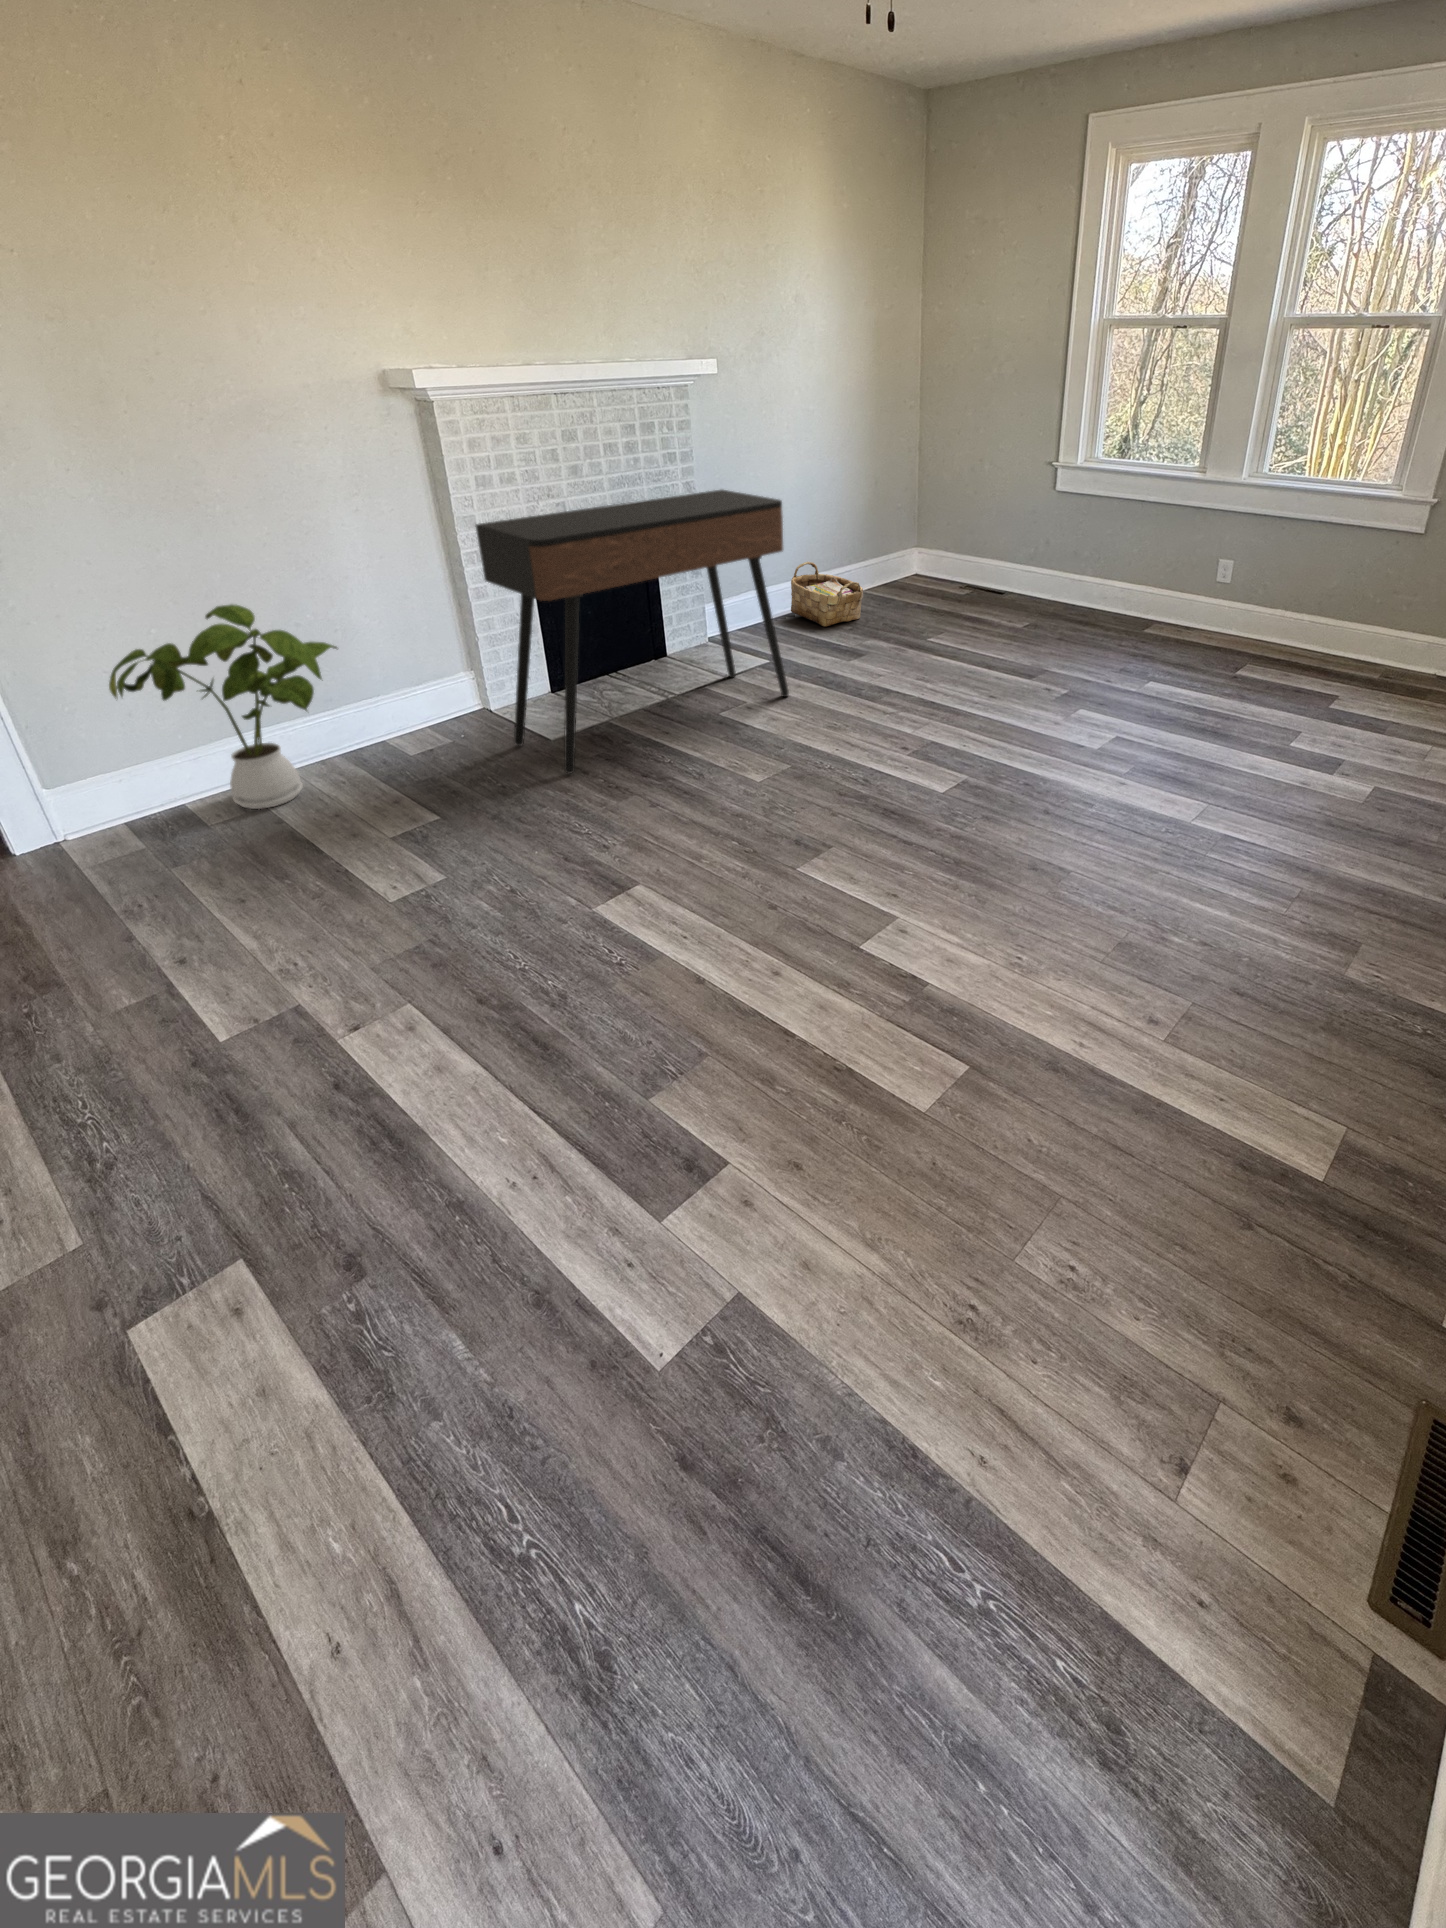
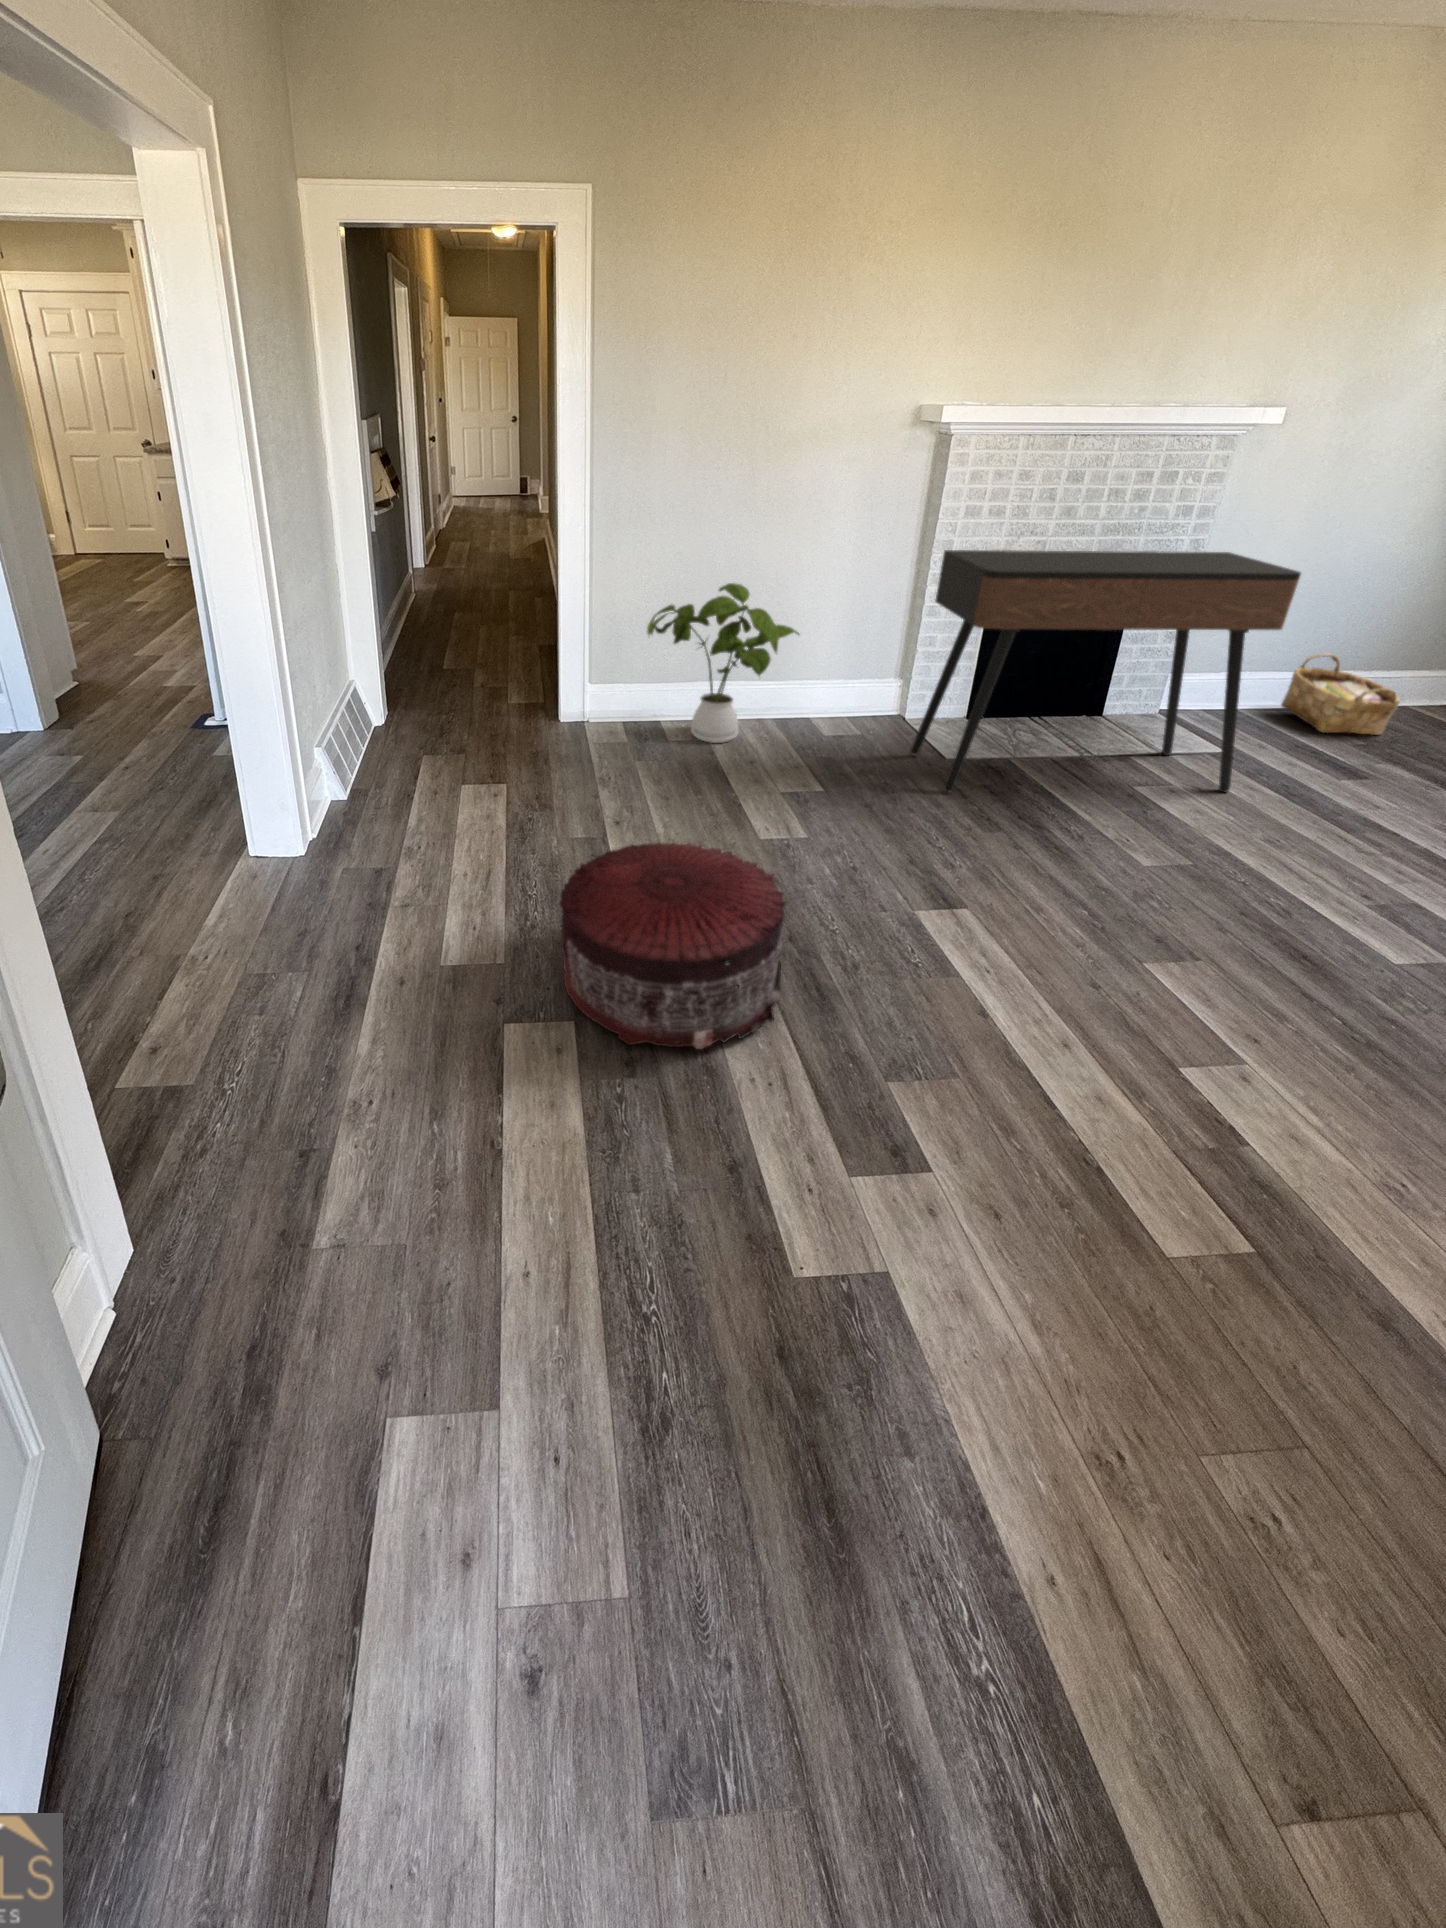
pouf: none [141,939,508,1245] -> present [559,842,786,1049]

